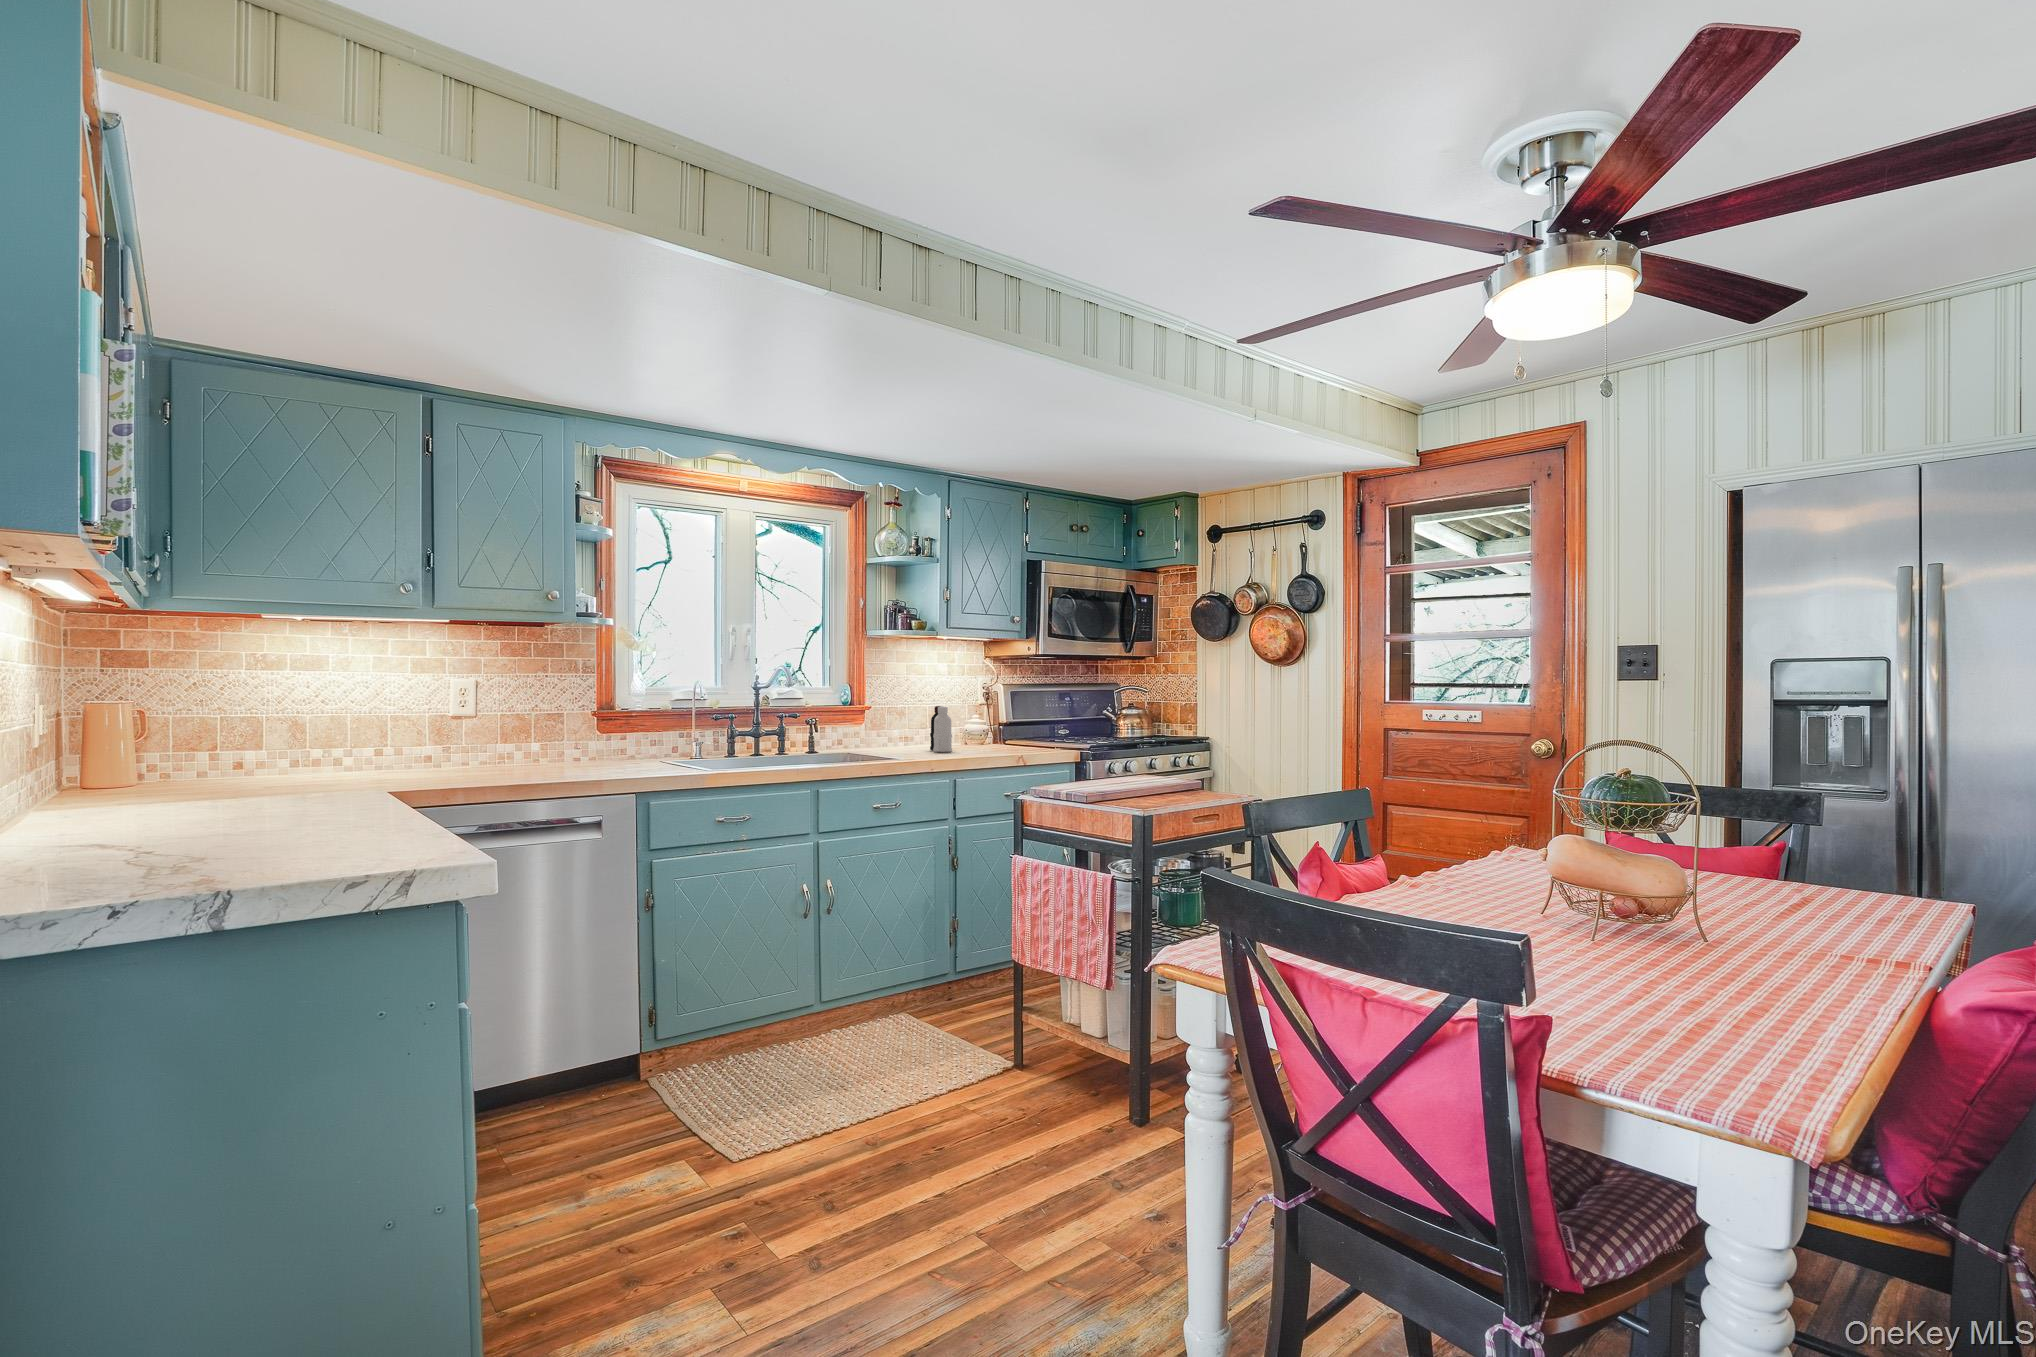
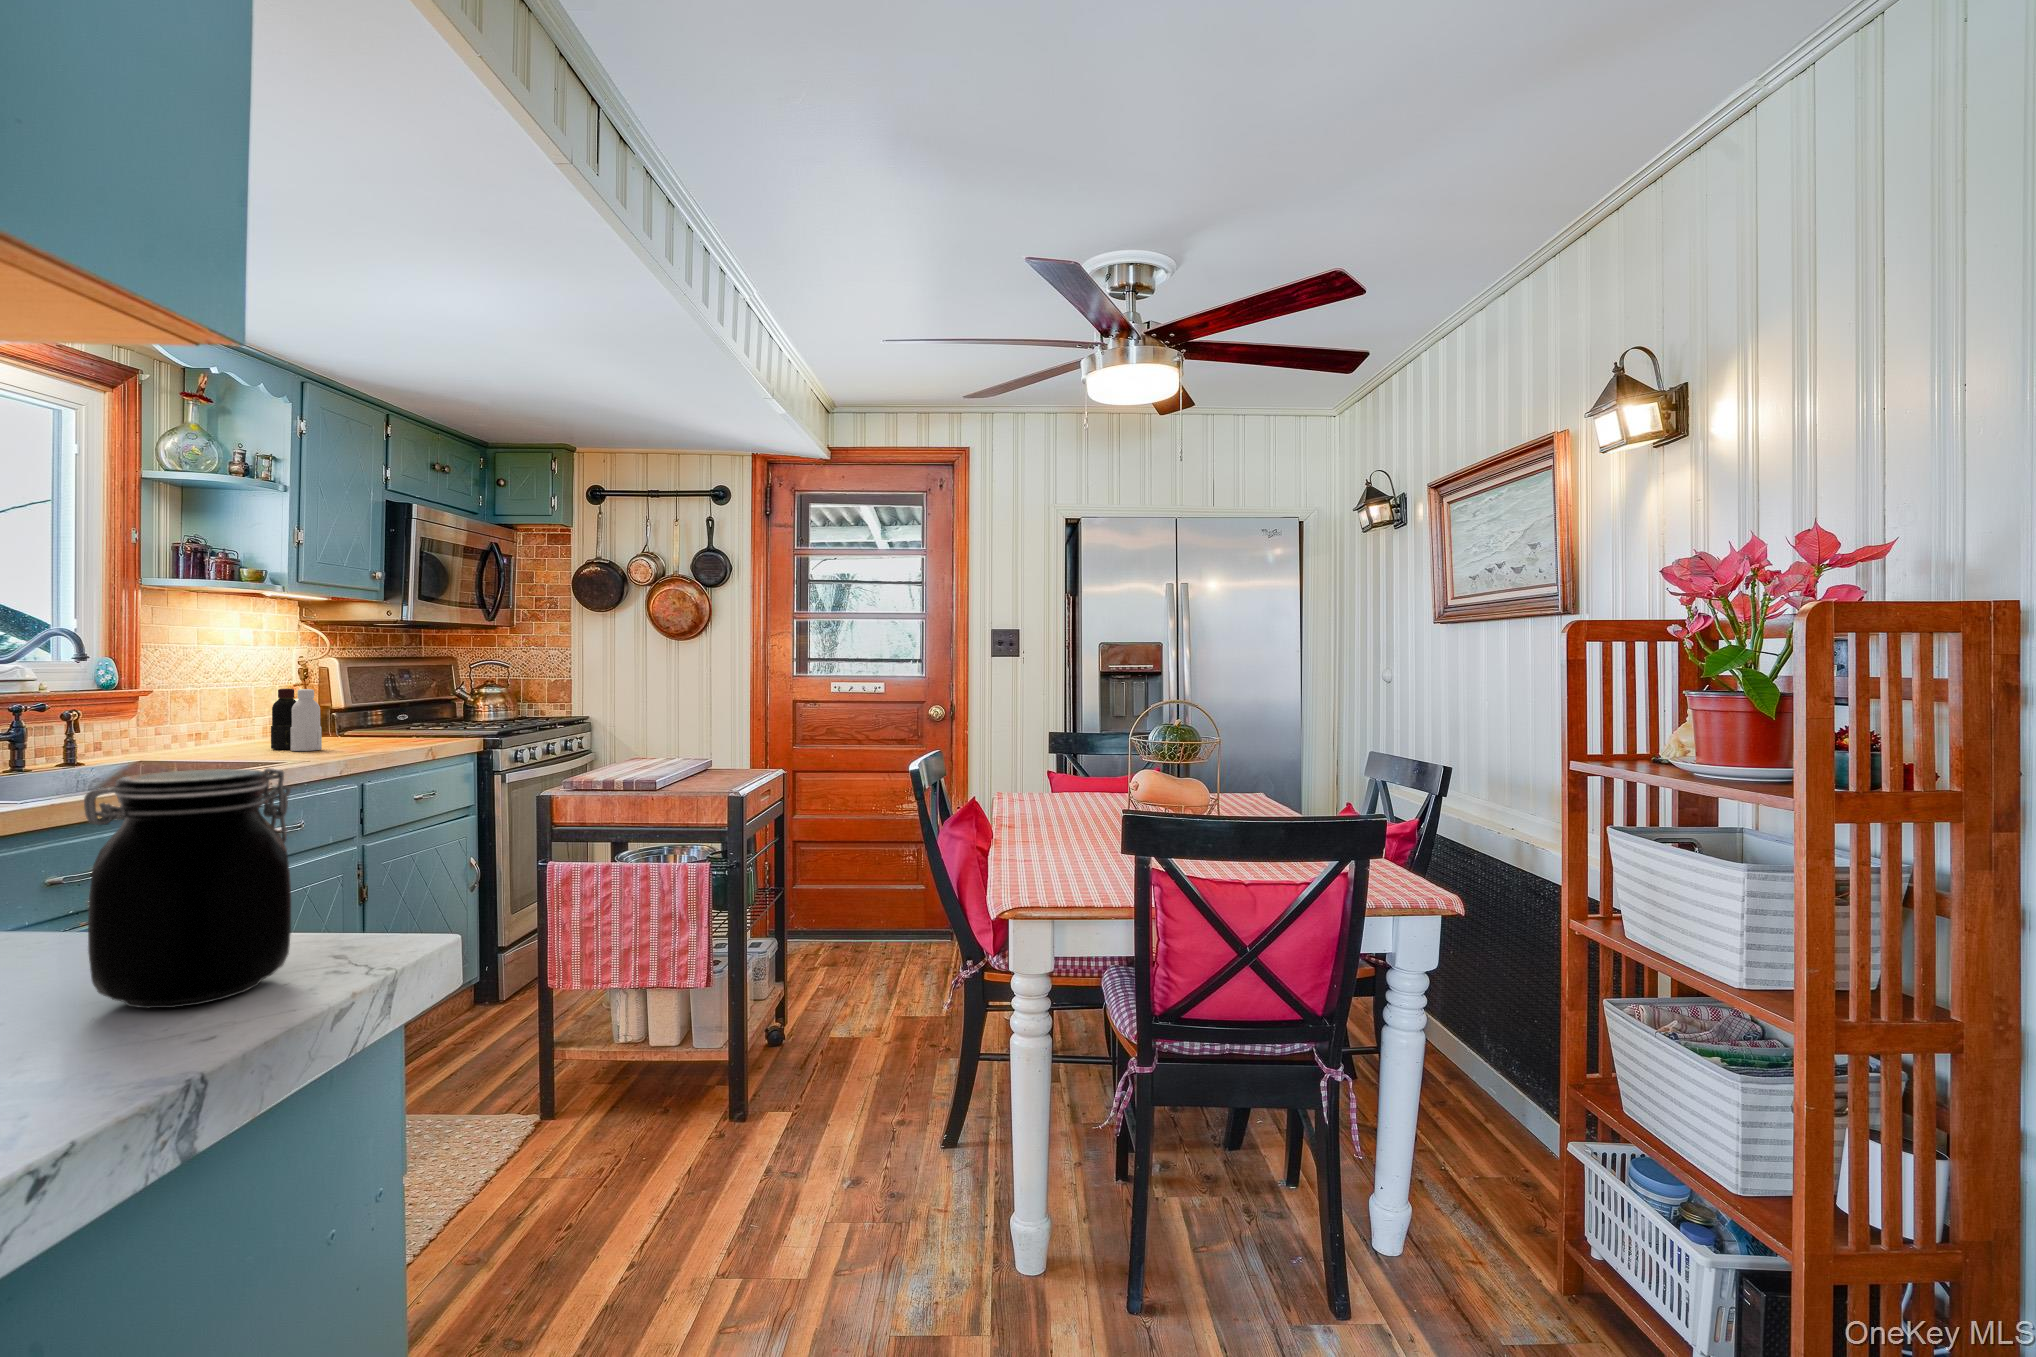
jar: none [275,736,380,862] -> present [84,768,291,1008]

